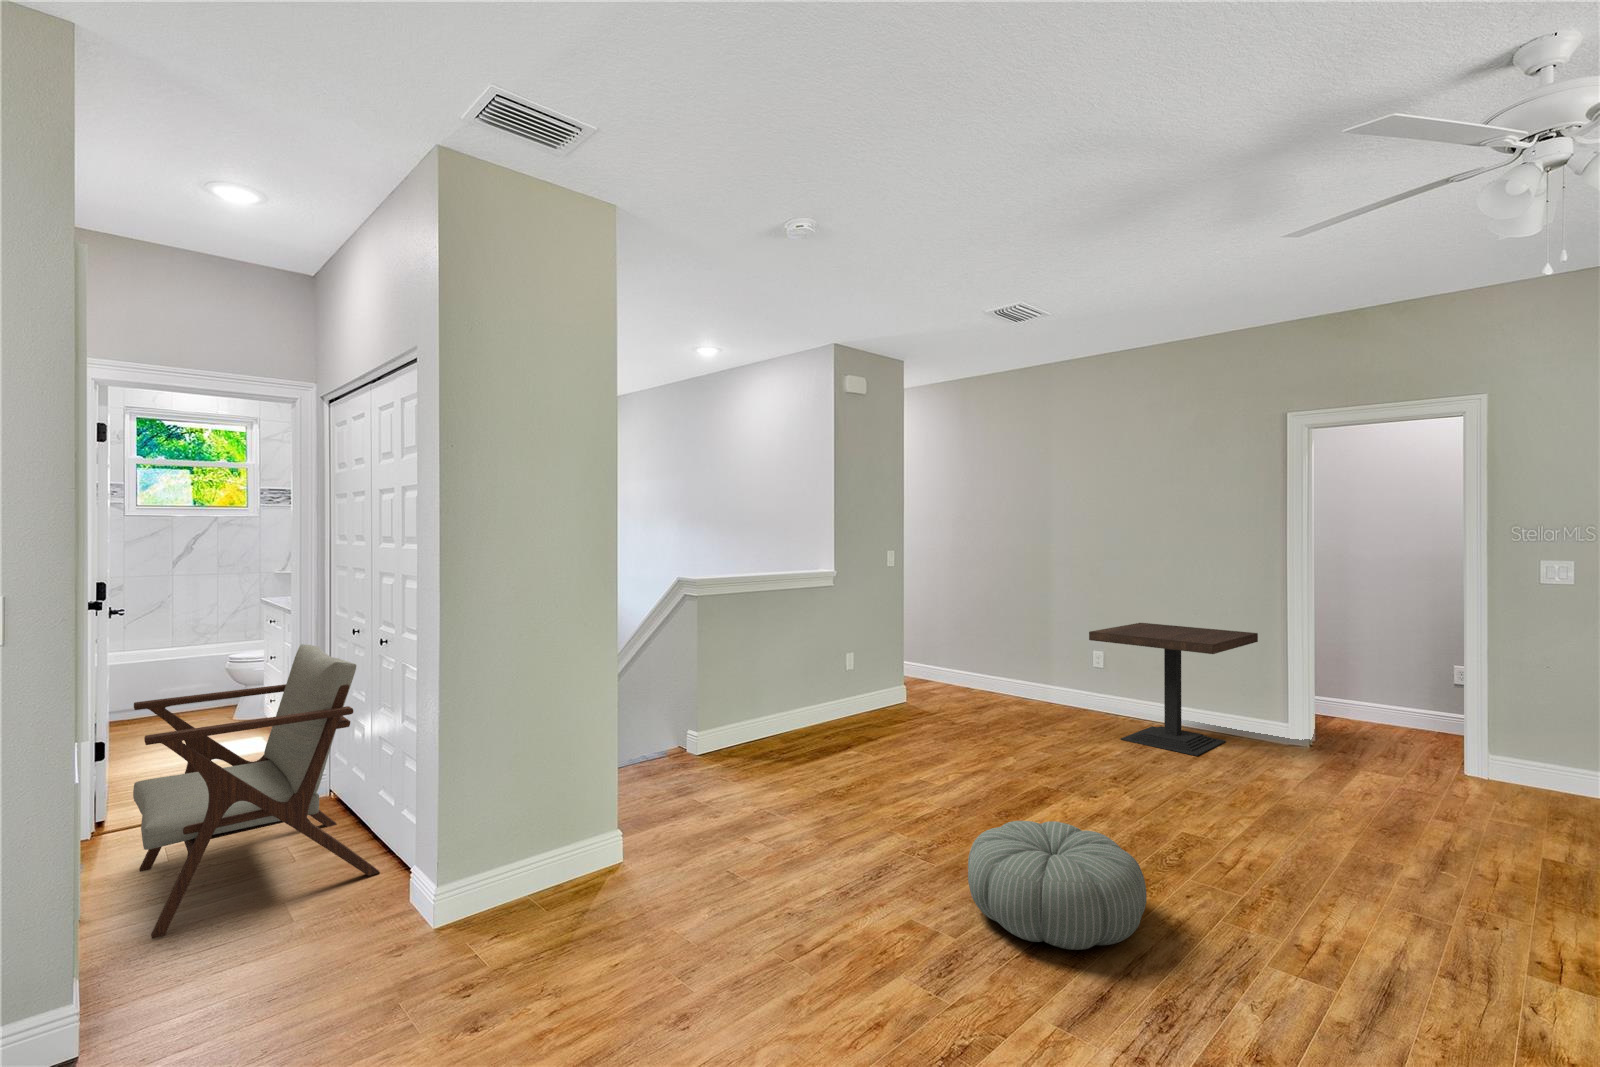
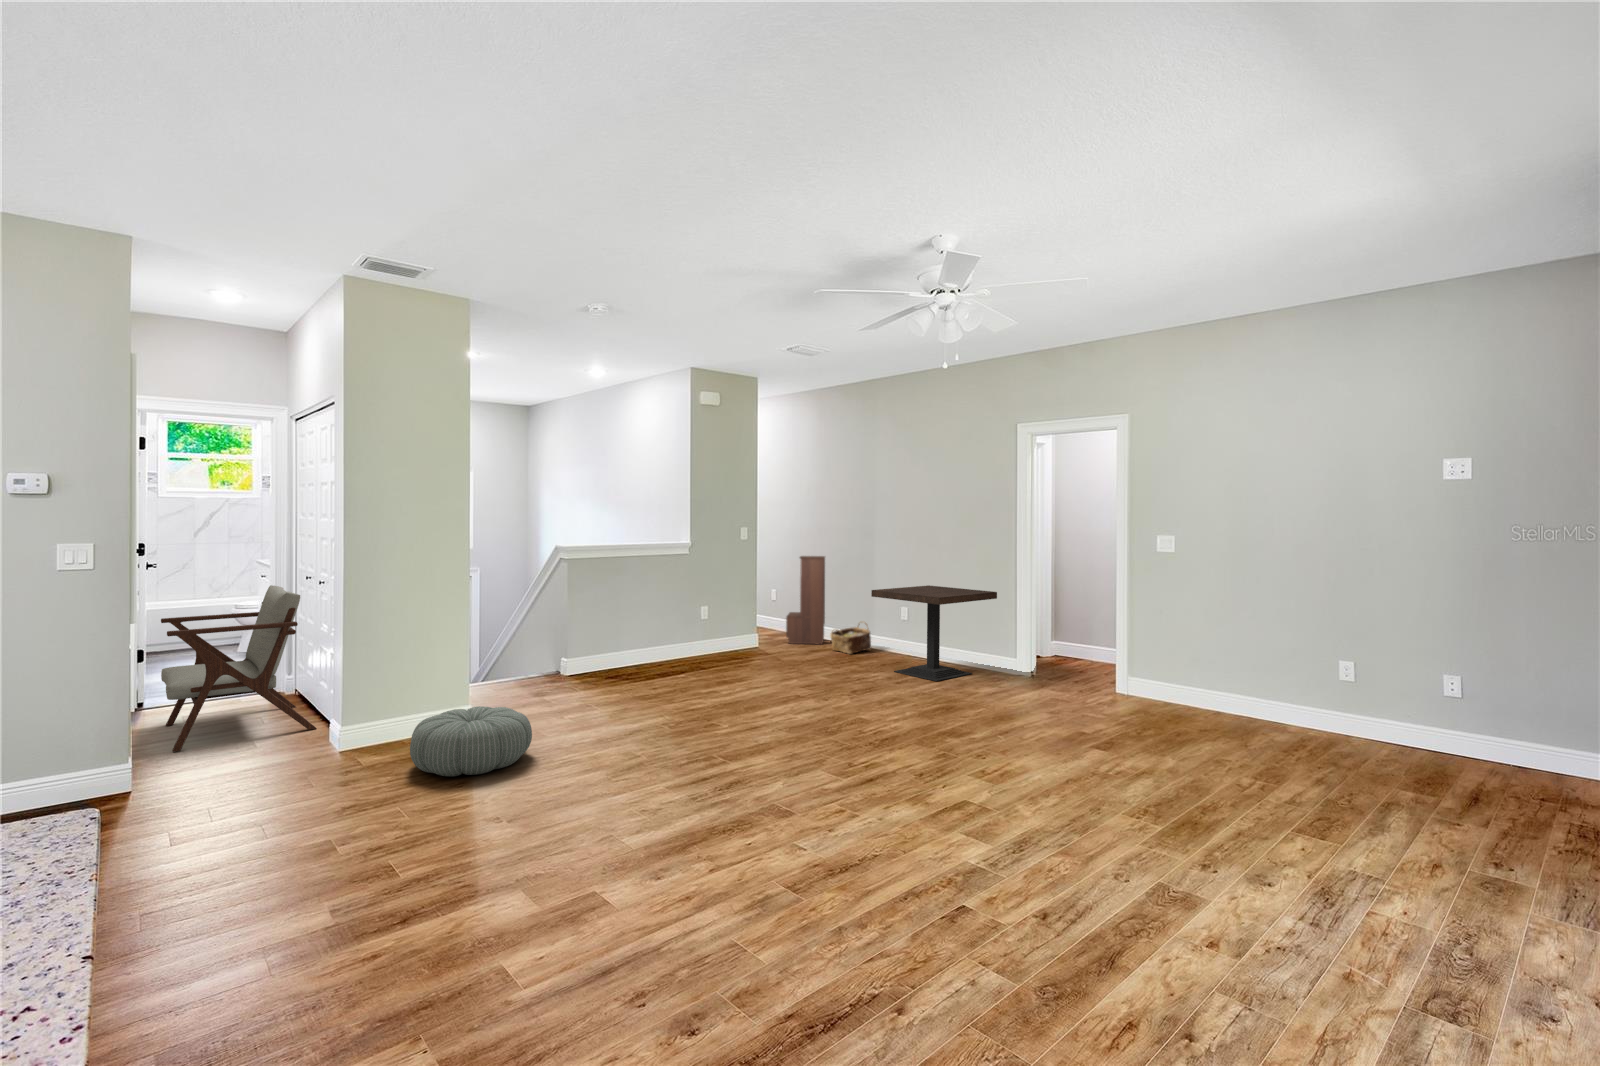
bookshelf: none [929,584,981,695] -> present [786,556,825,644]
woven basket: none [1000,666,1051,710] -> present [830,623,871,654]
pouf: present [968,821,1146,950] -> present [410,706,532,776]

